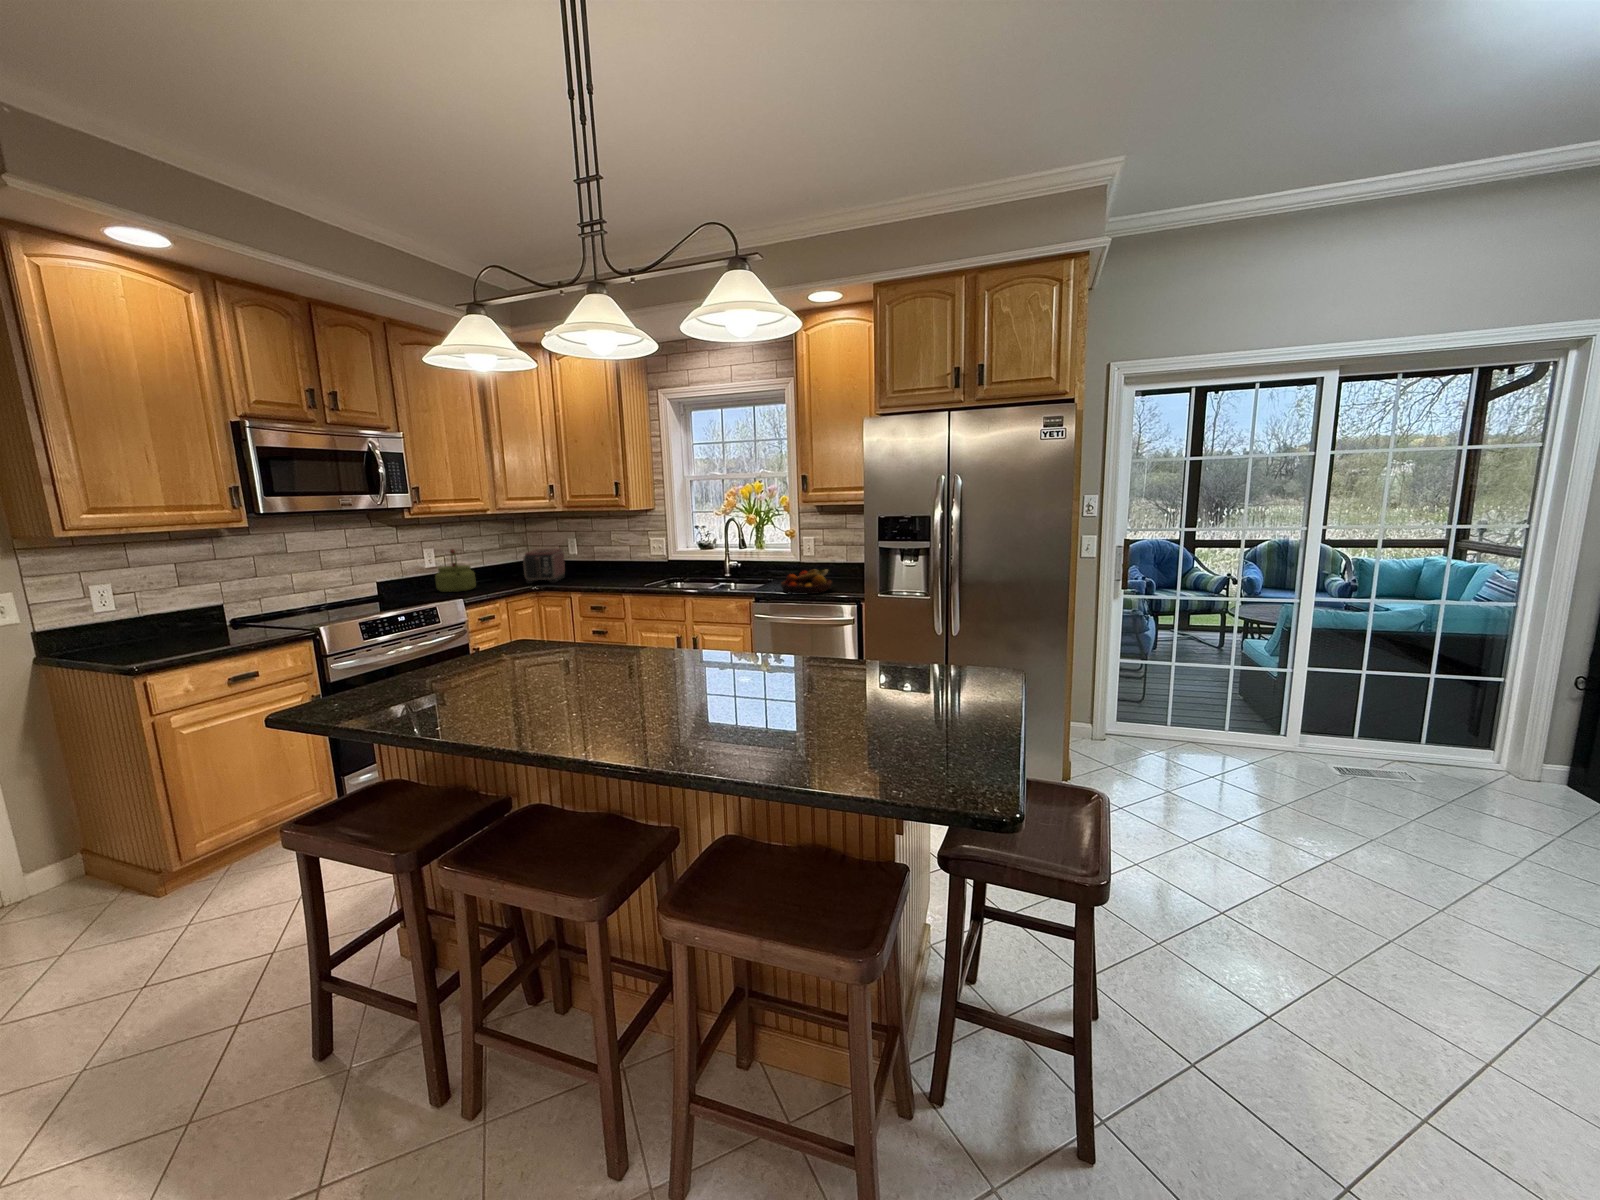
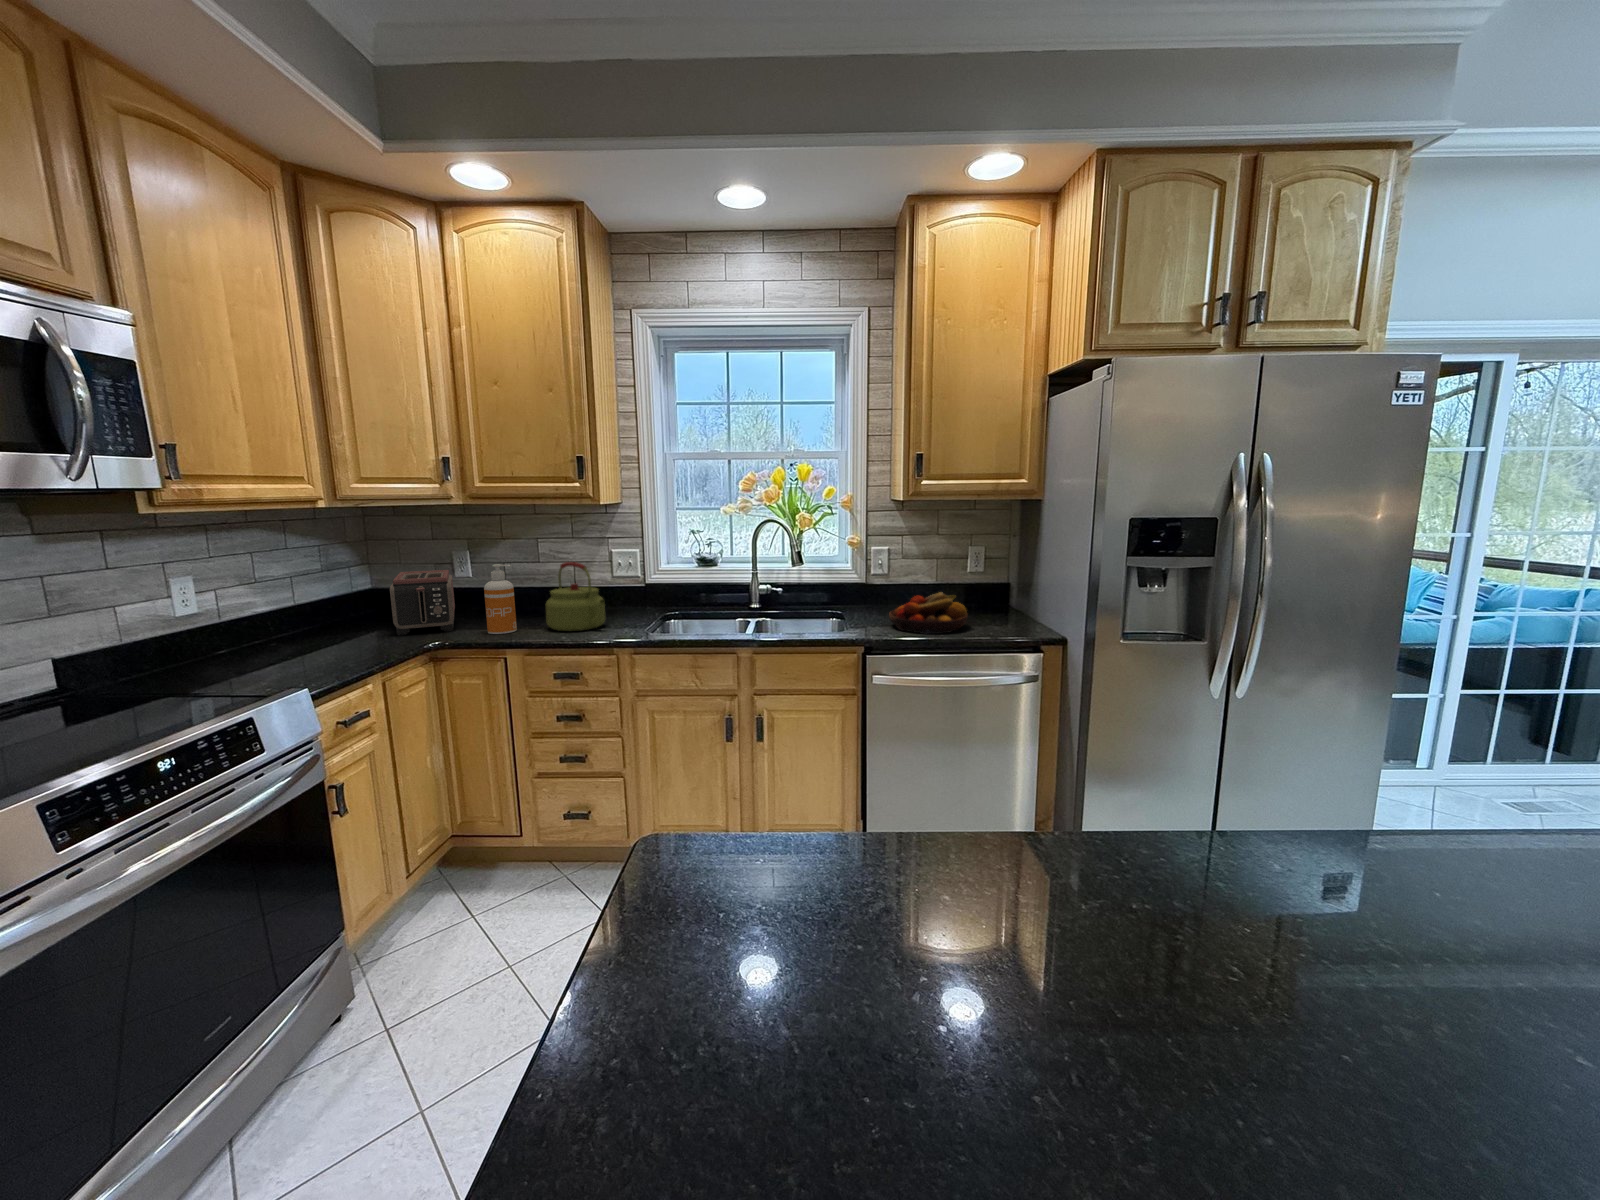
soap dispenser: none [566,545,585,585] -> present [484,564,517,634]
kettle: present [435,549,476,592] -> present [546,562,605,631]

